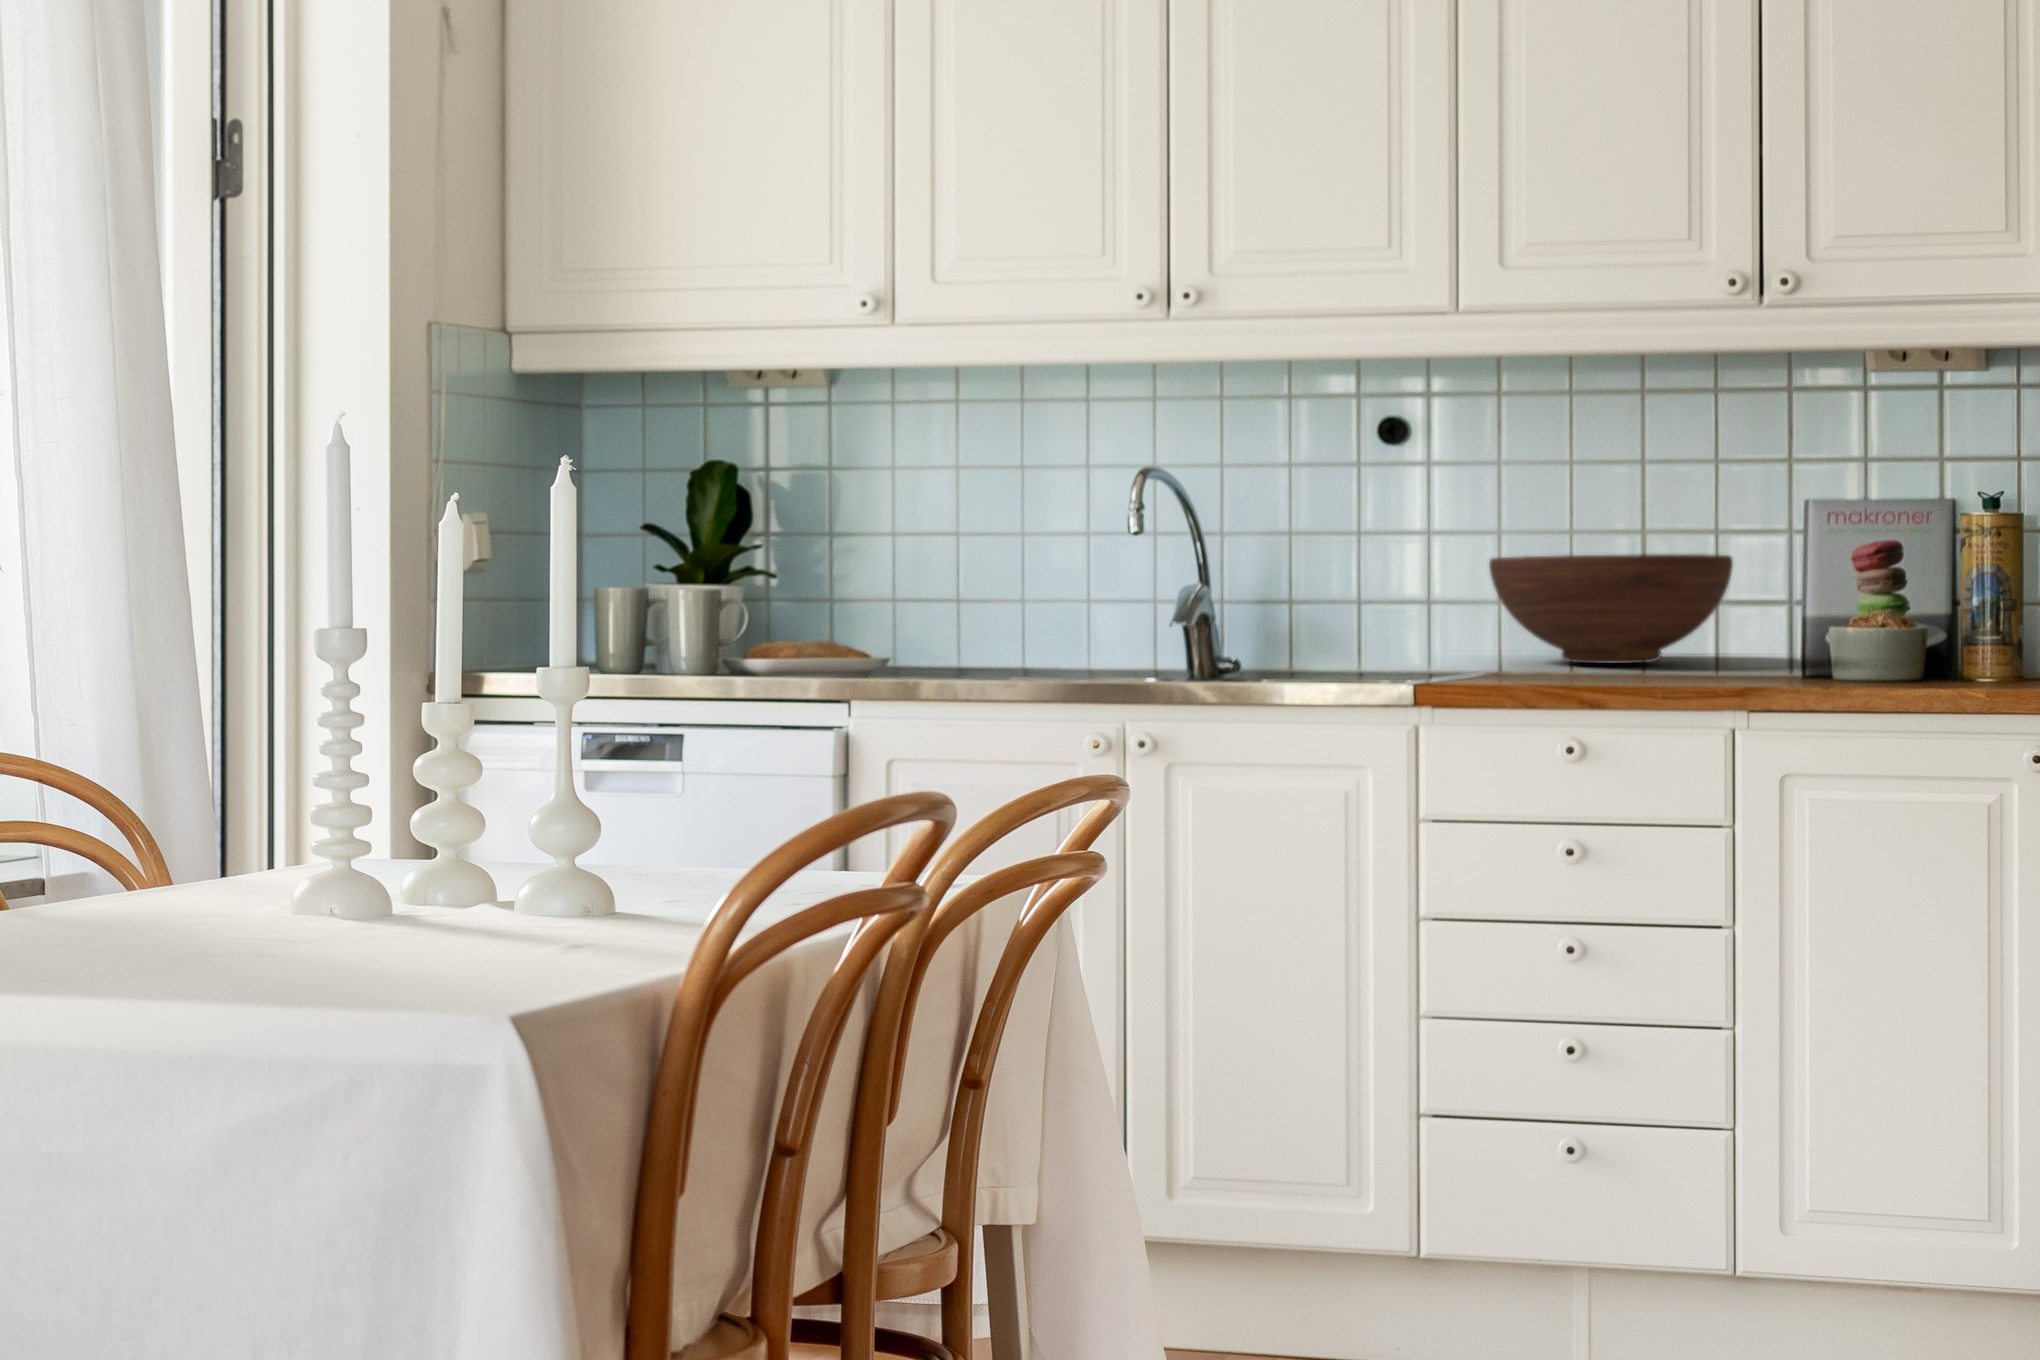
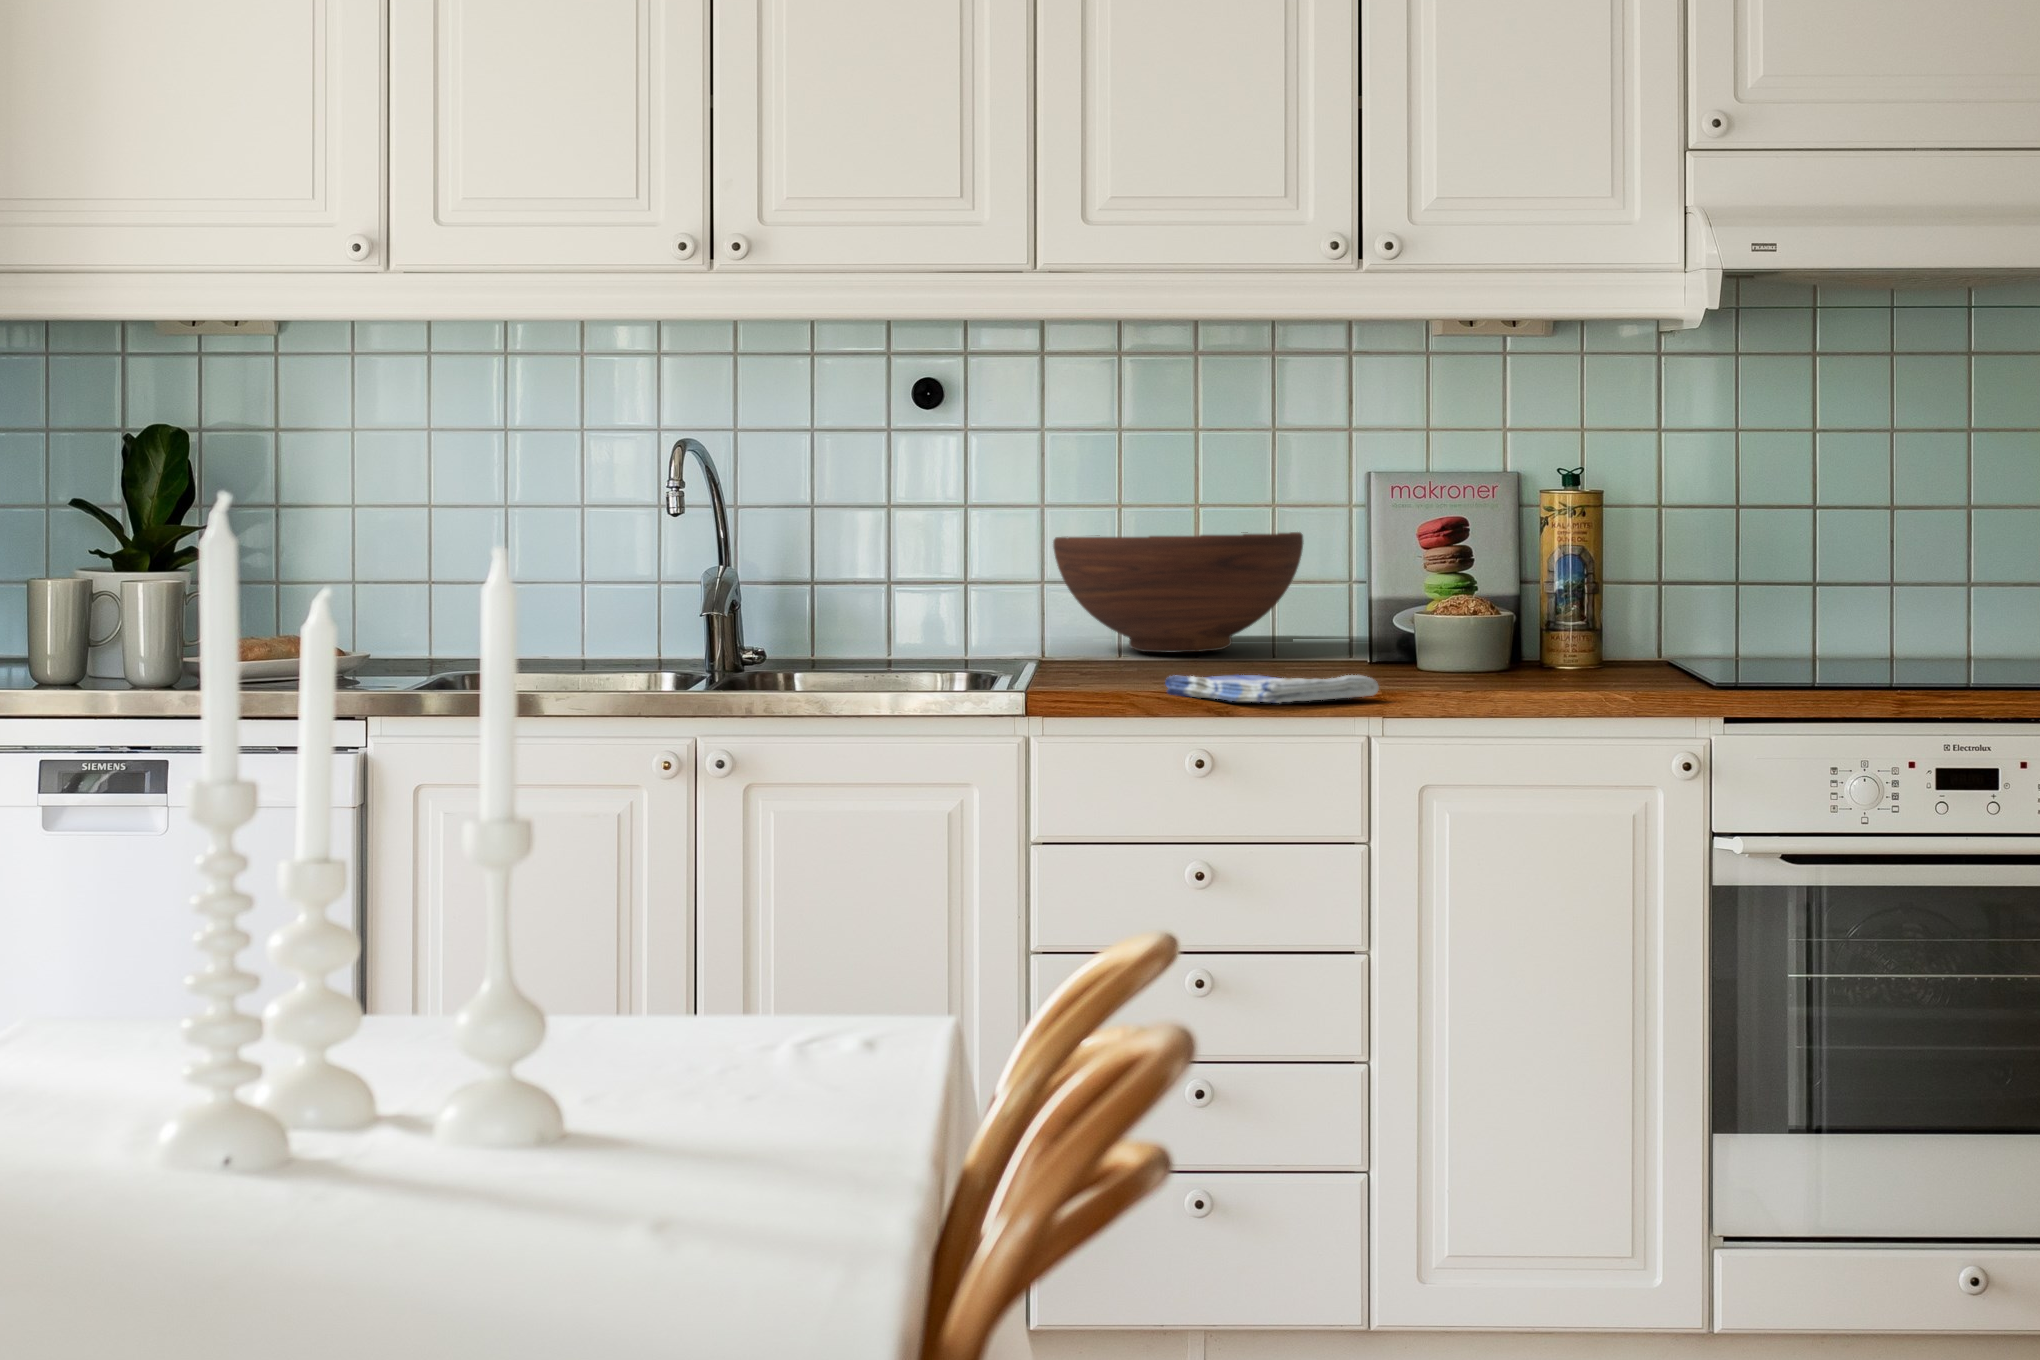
dish towel: none [1551,672,1746,694] -> present [1165,675,1379,703]

